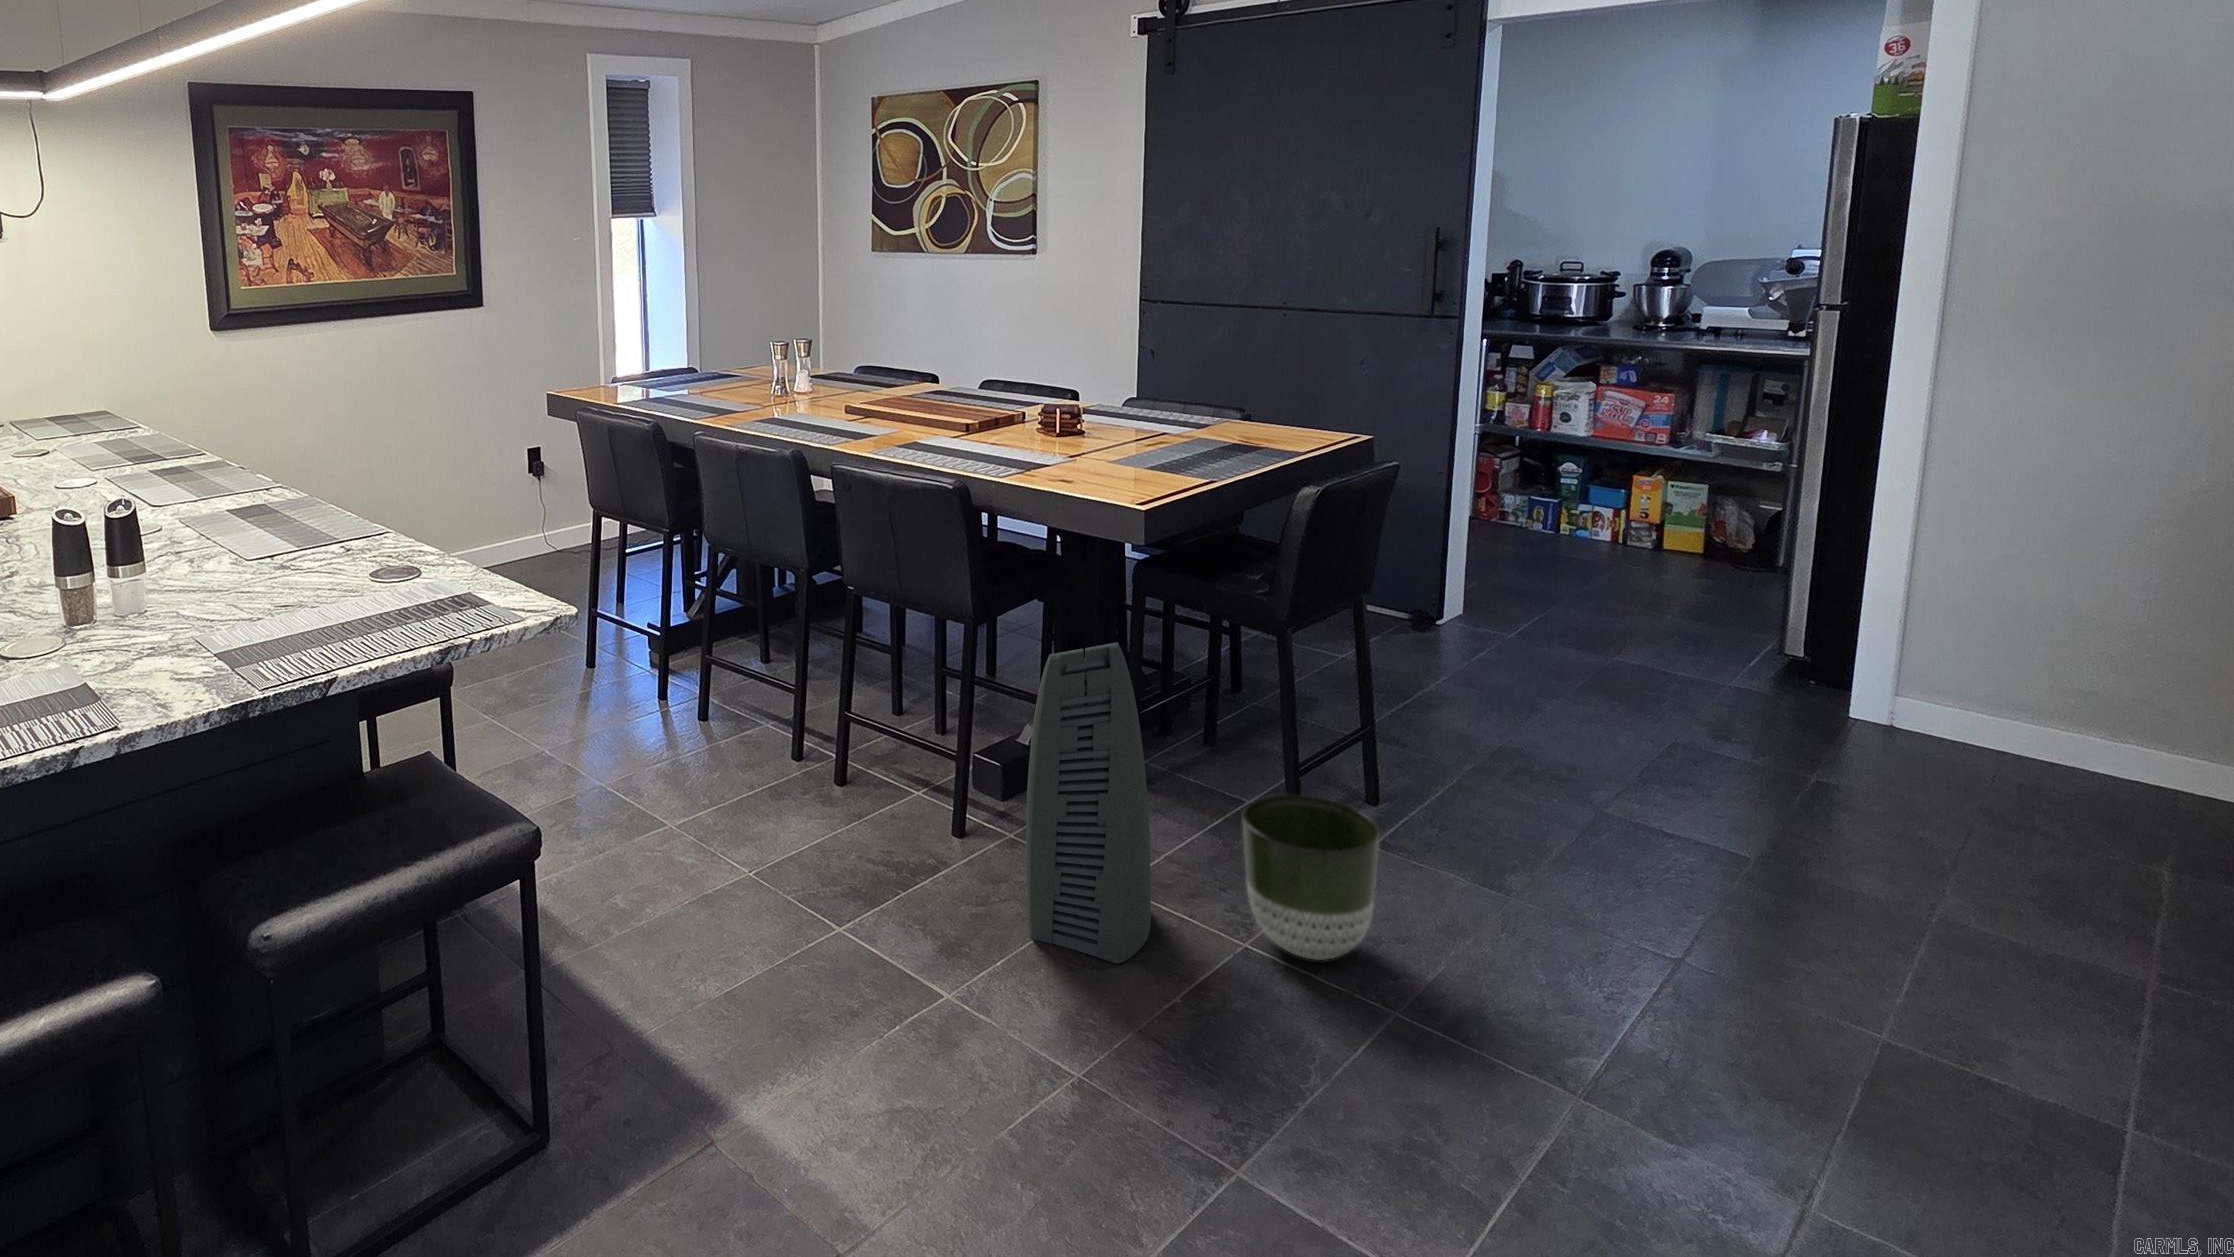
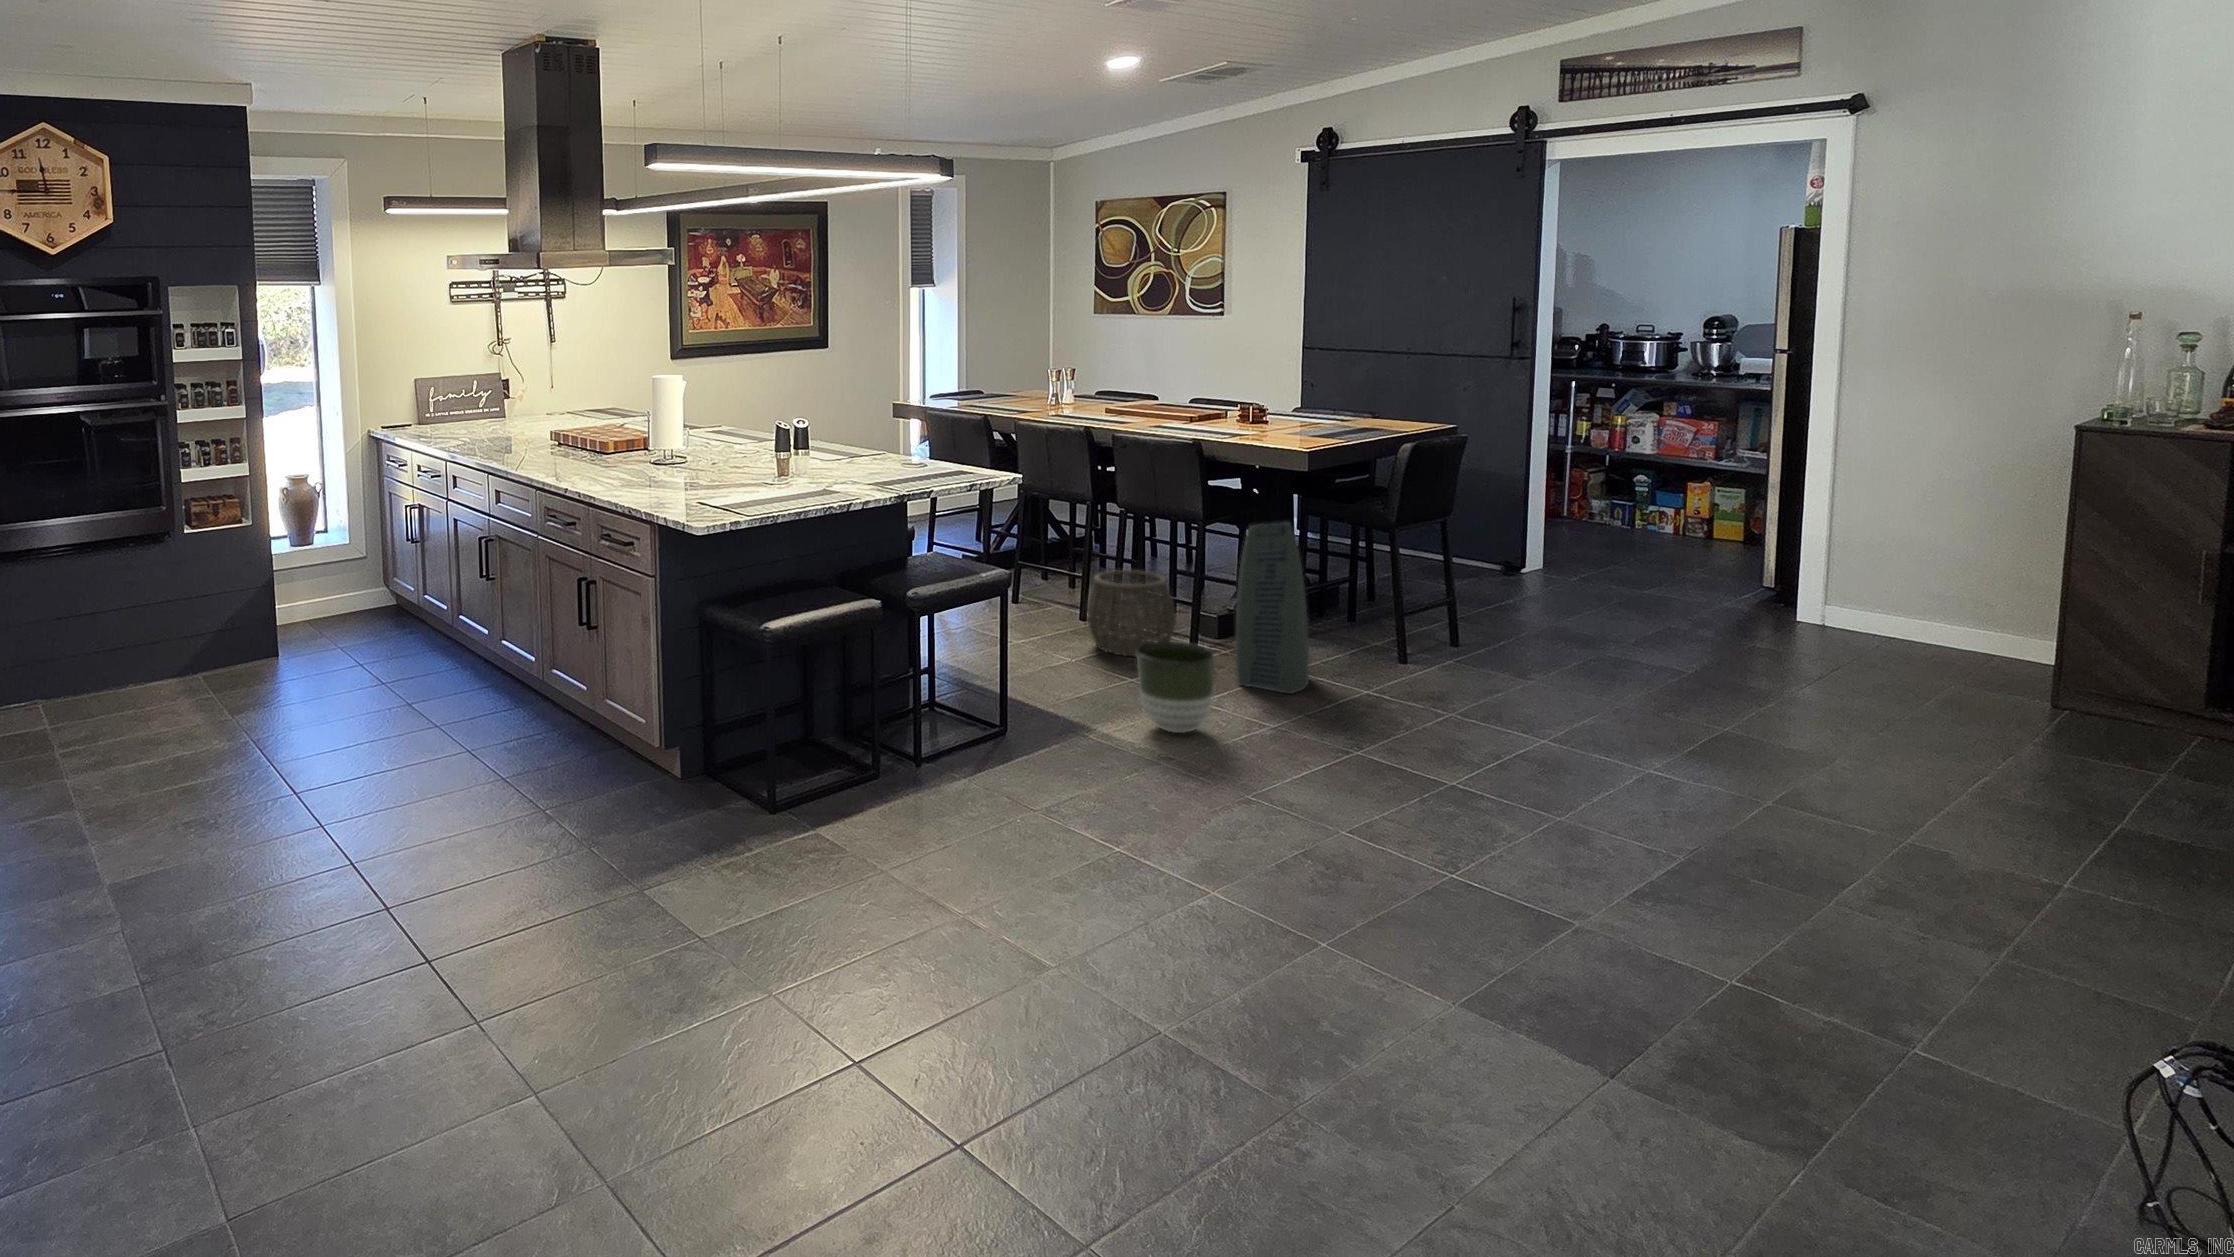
woven basket: none [788,699,934,865] -> present [1087,570,1176,657]
planter: present [1243,795,1379,960] -> present [1136,642,1214,733]

